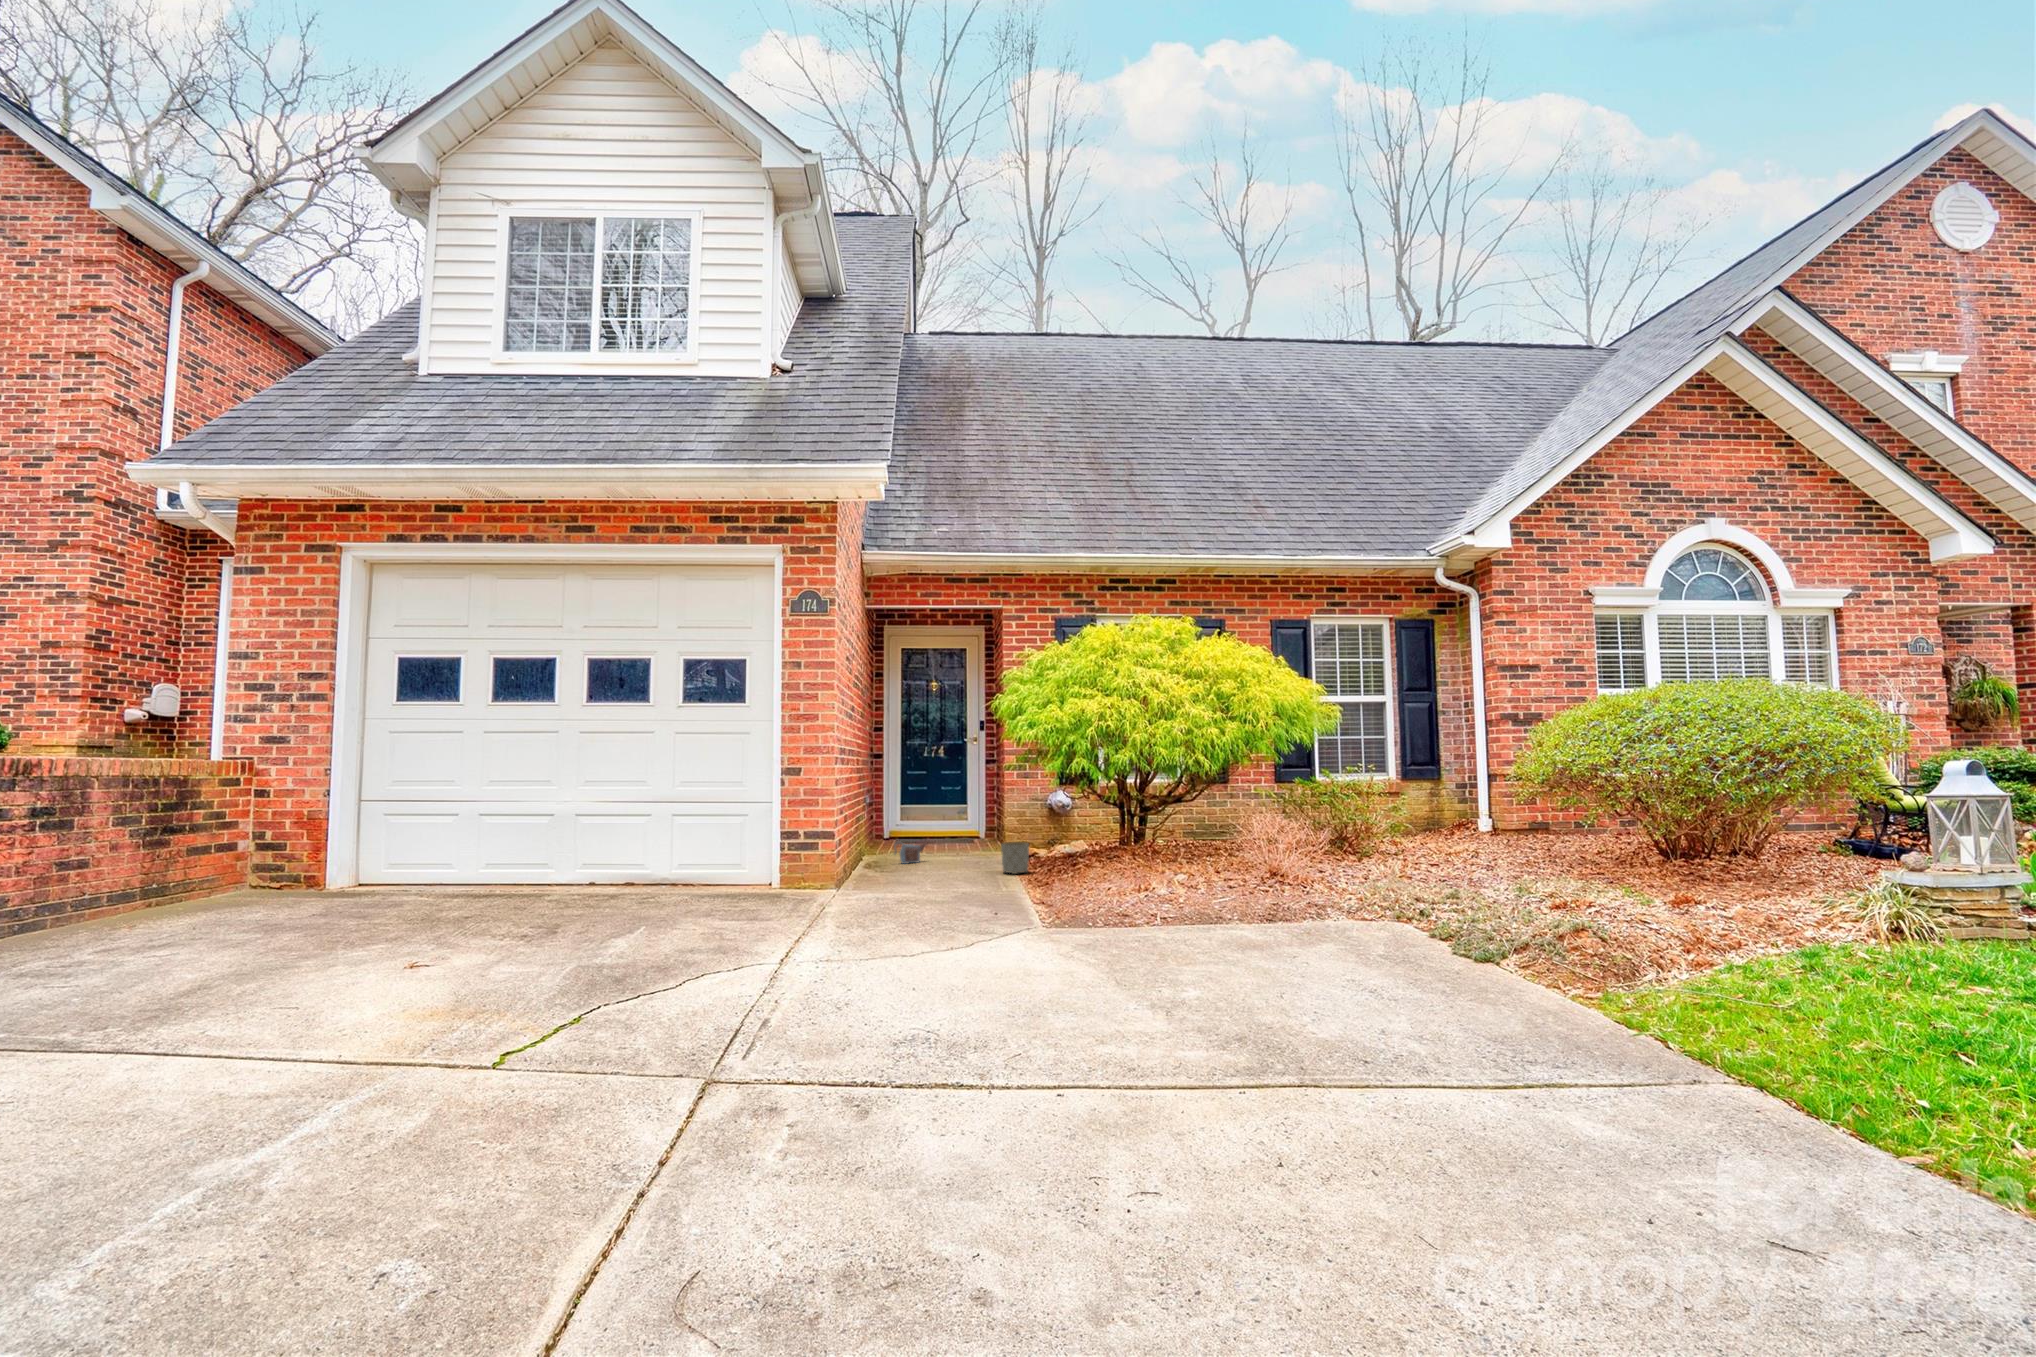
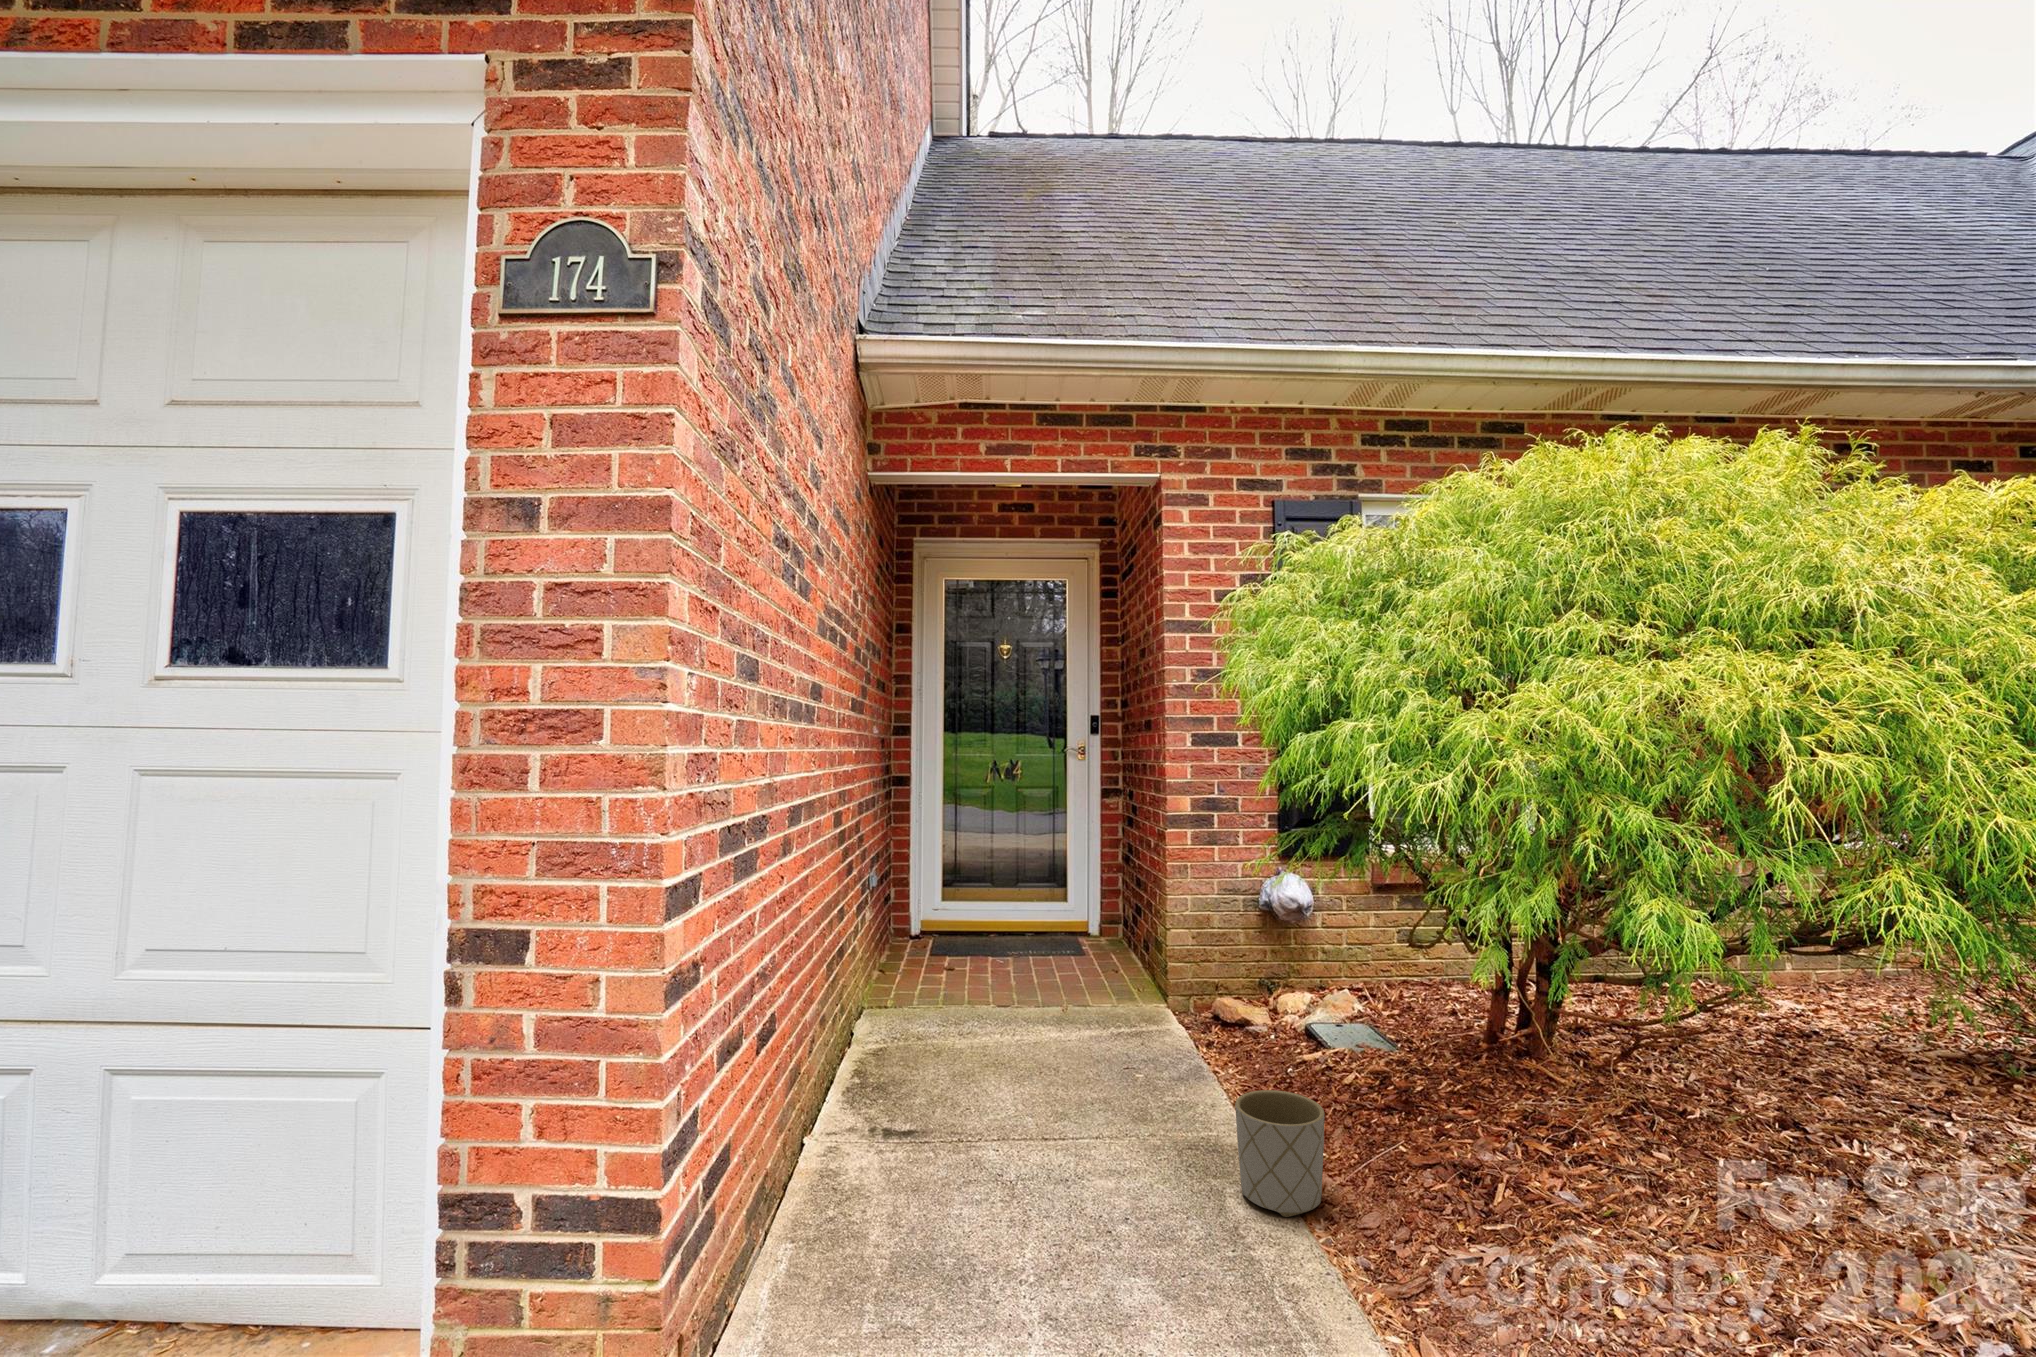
watering can: present [894,841,928,864] -> none [916,1022,1008,1093]

